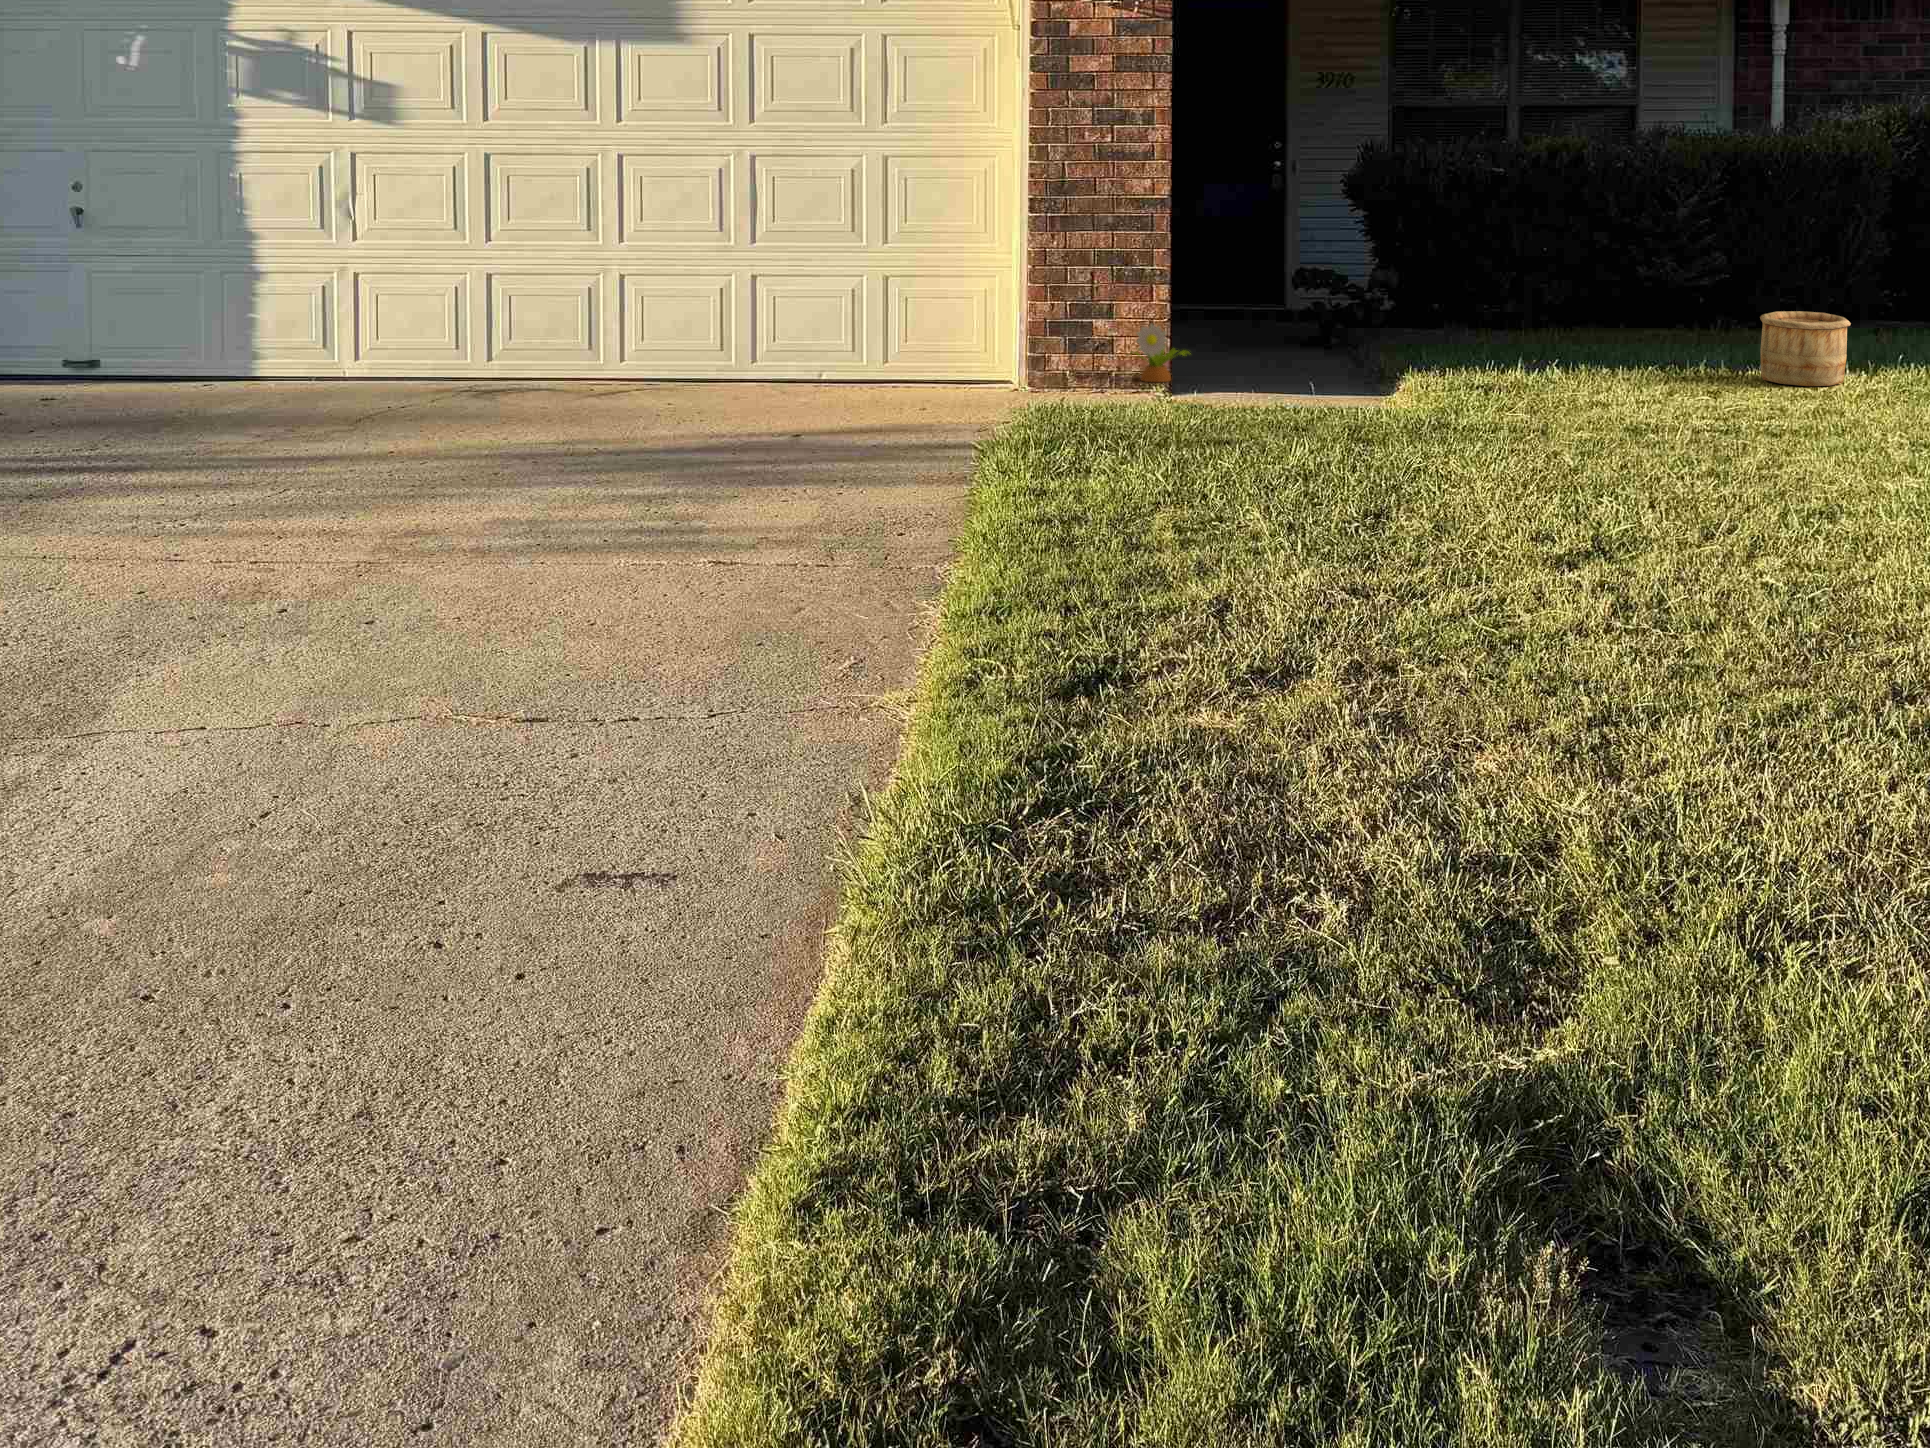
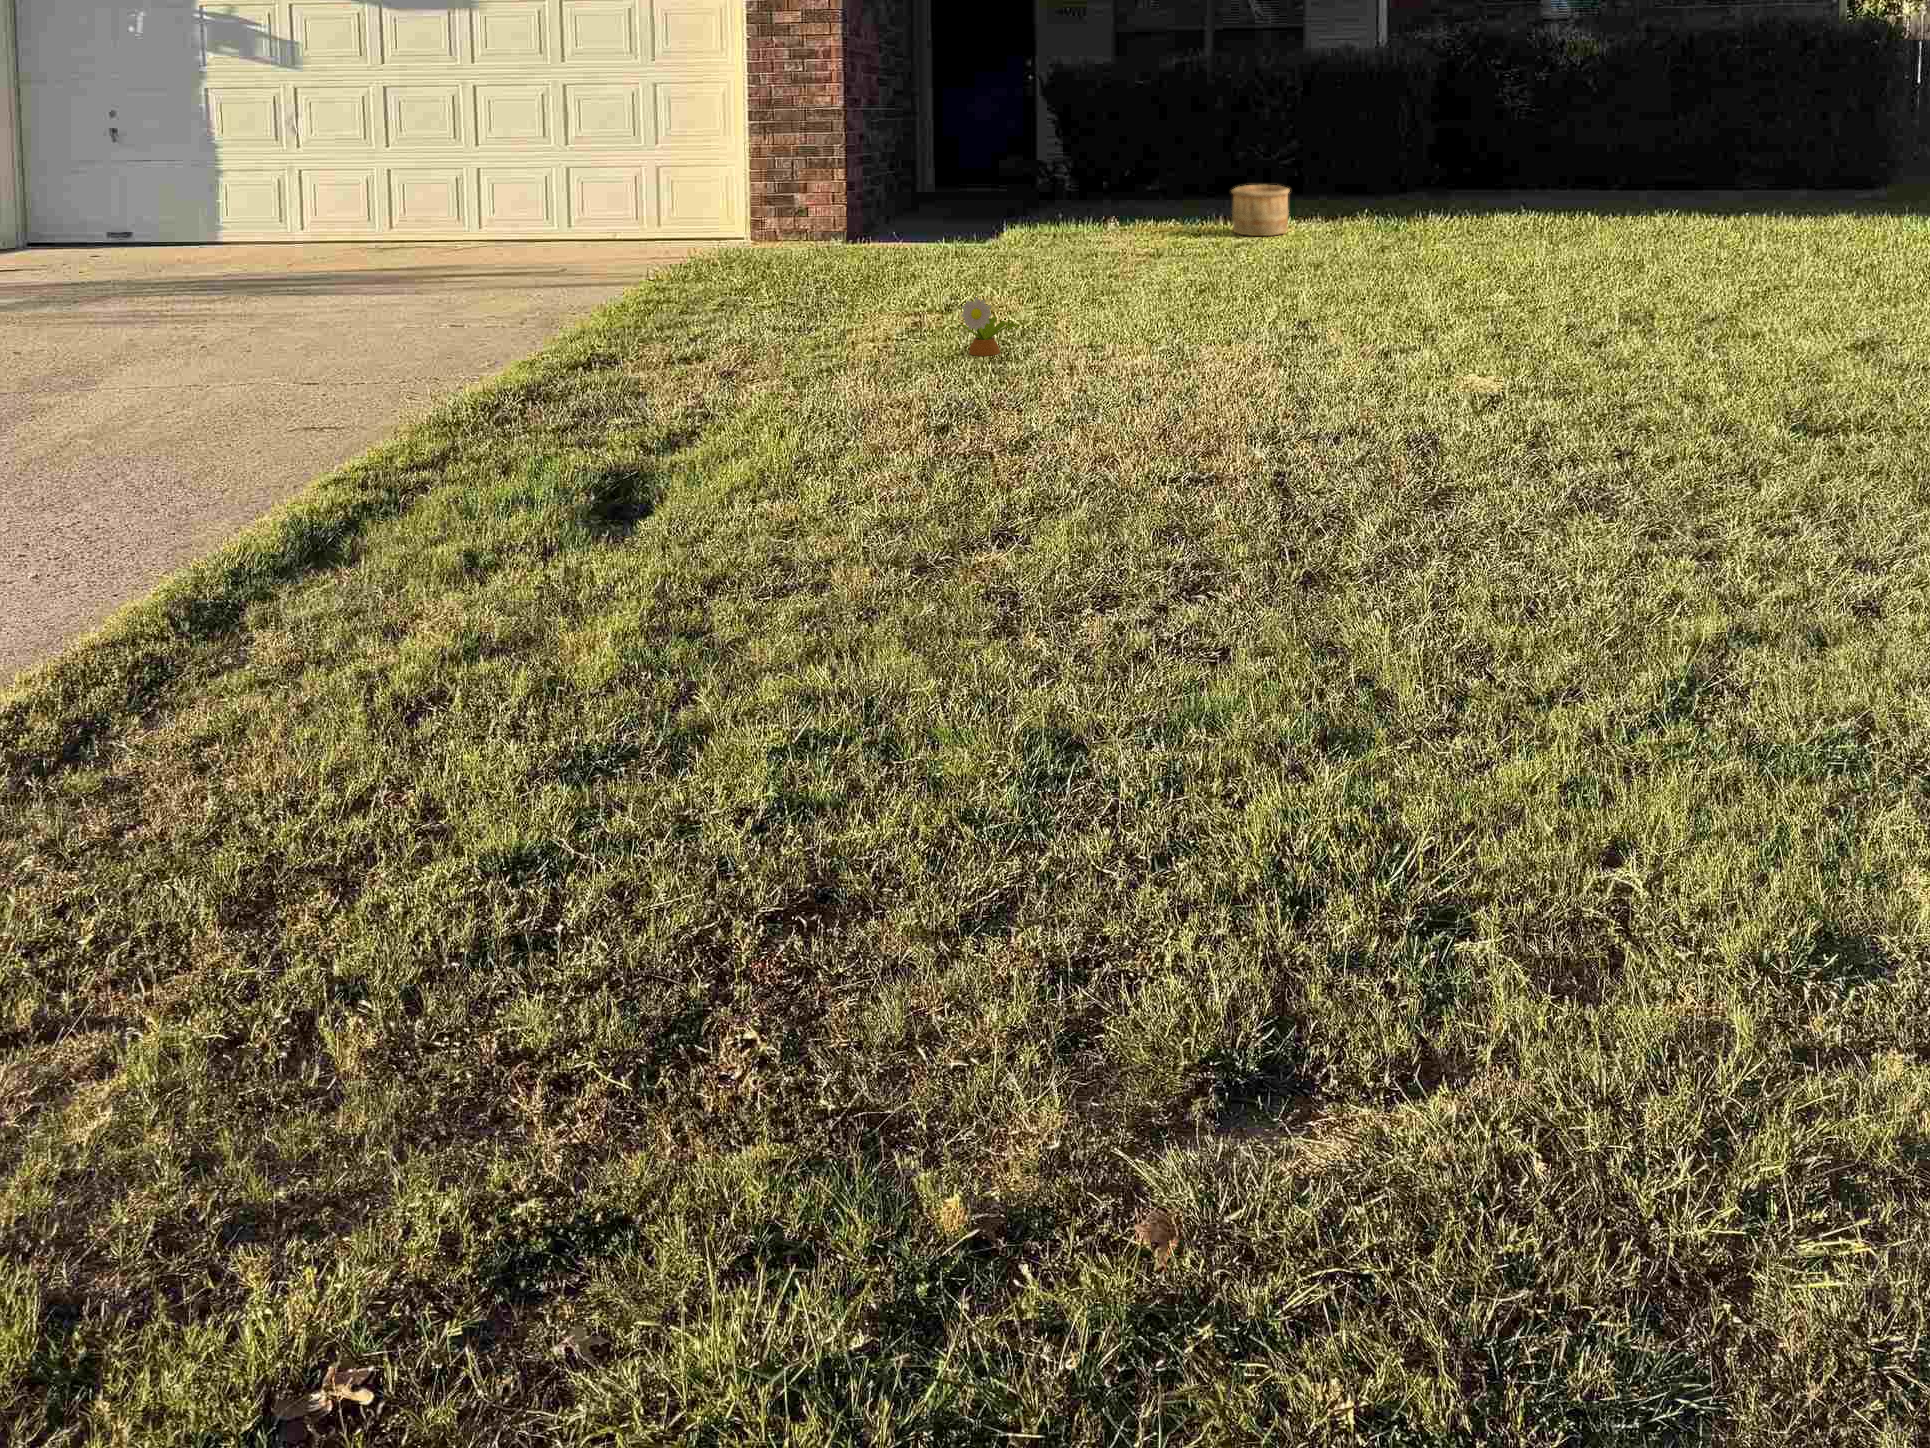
decorative plant: present [1131,324,1189,382] -> present [954,297,1019,356]

